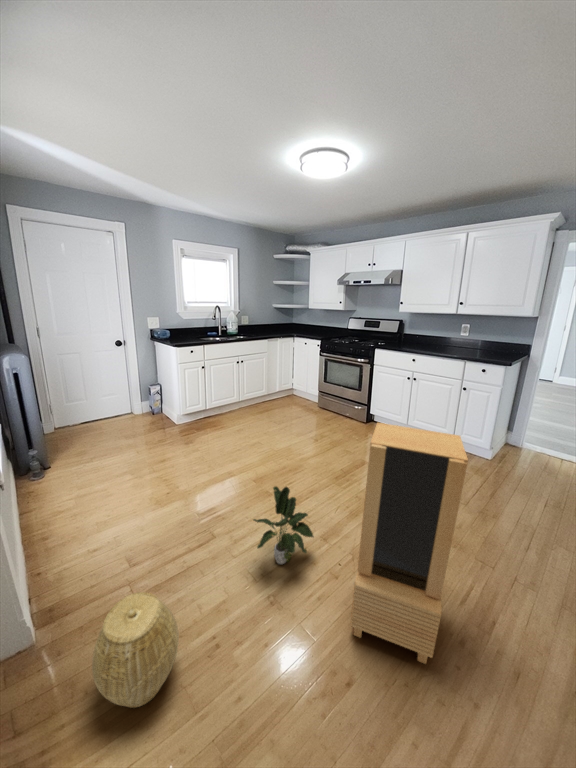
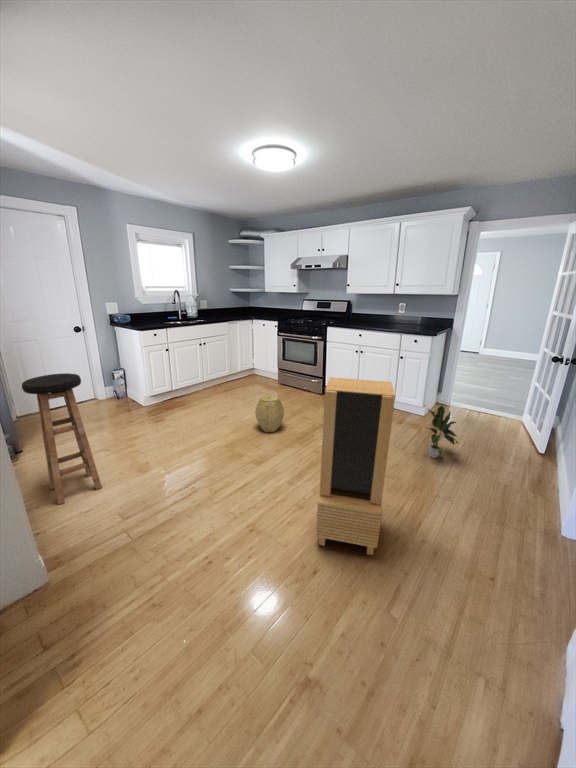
bar stool: none [42,395,118,536] -> present [22,373,102,505]
potted plant: present [254,486,313,564] -> present [428,406,459,458]
woven basket: present [92,592,179,708] -> present [255,395,284,432]

